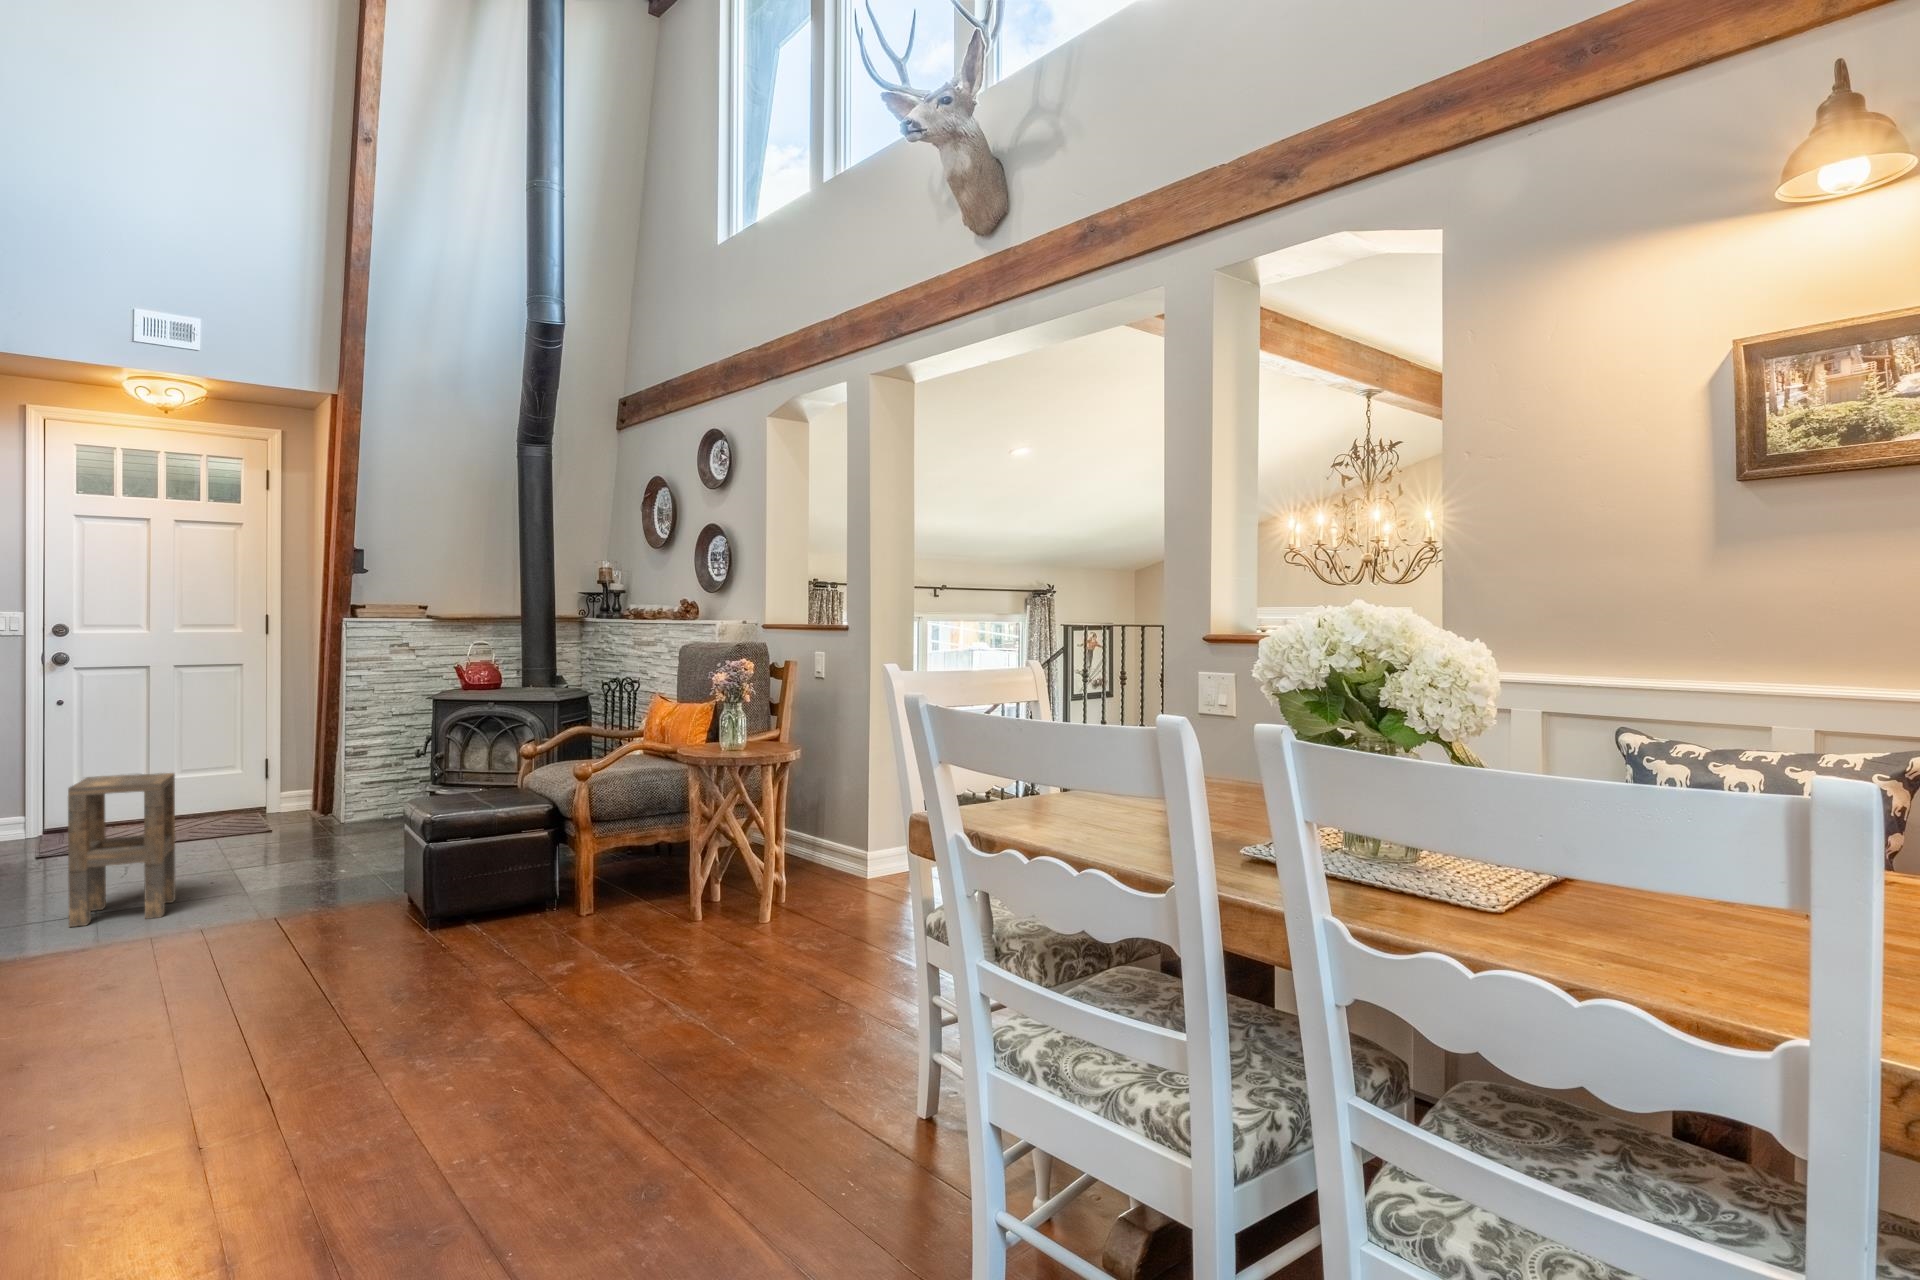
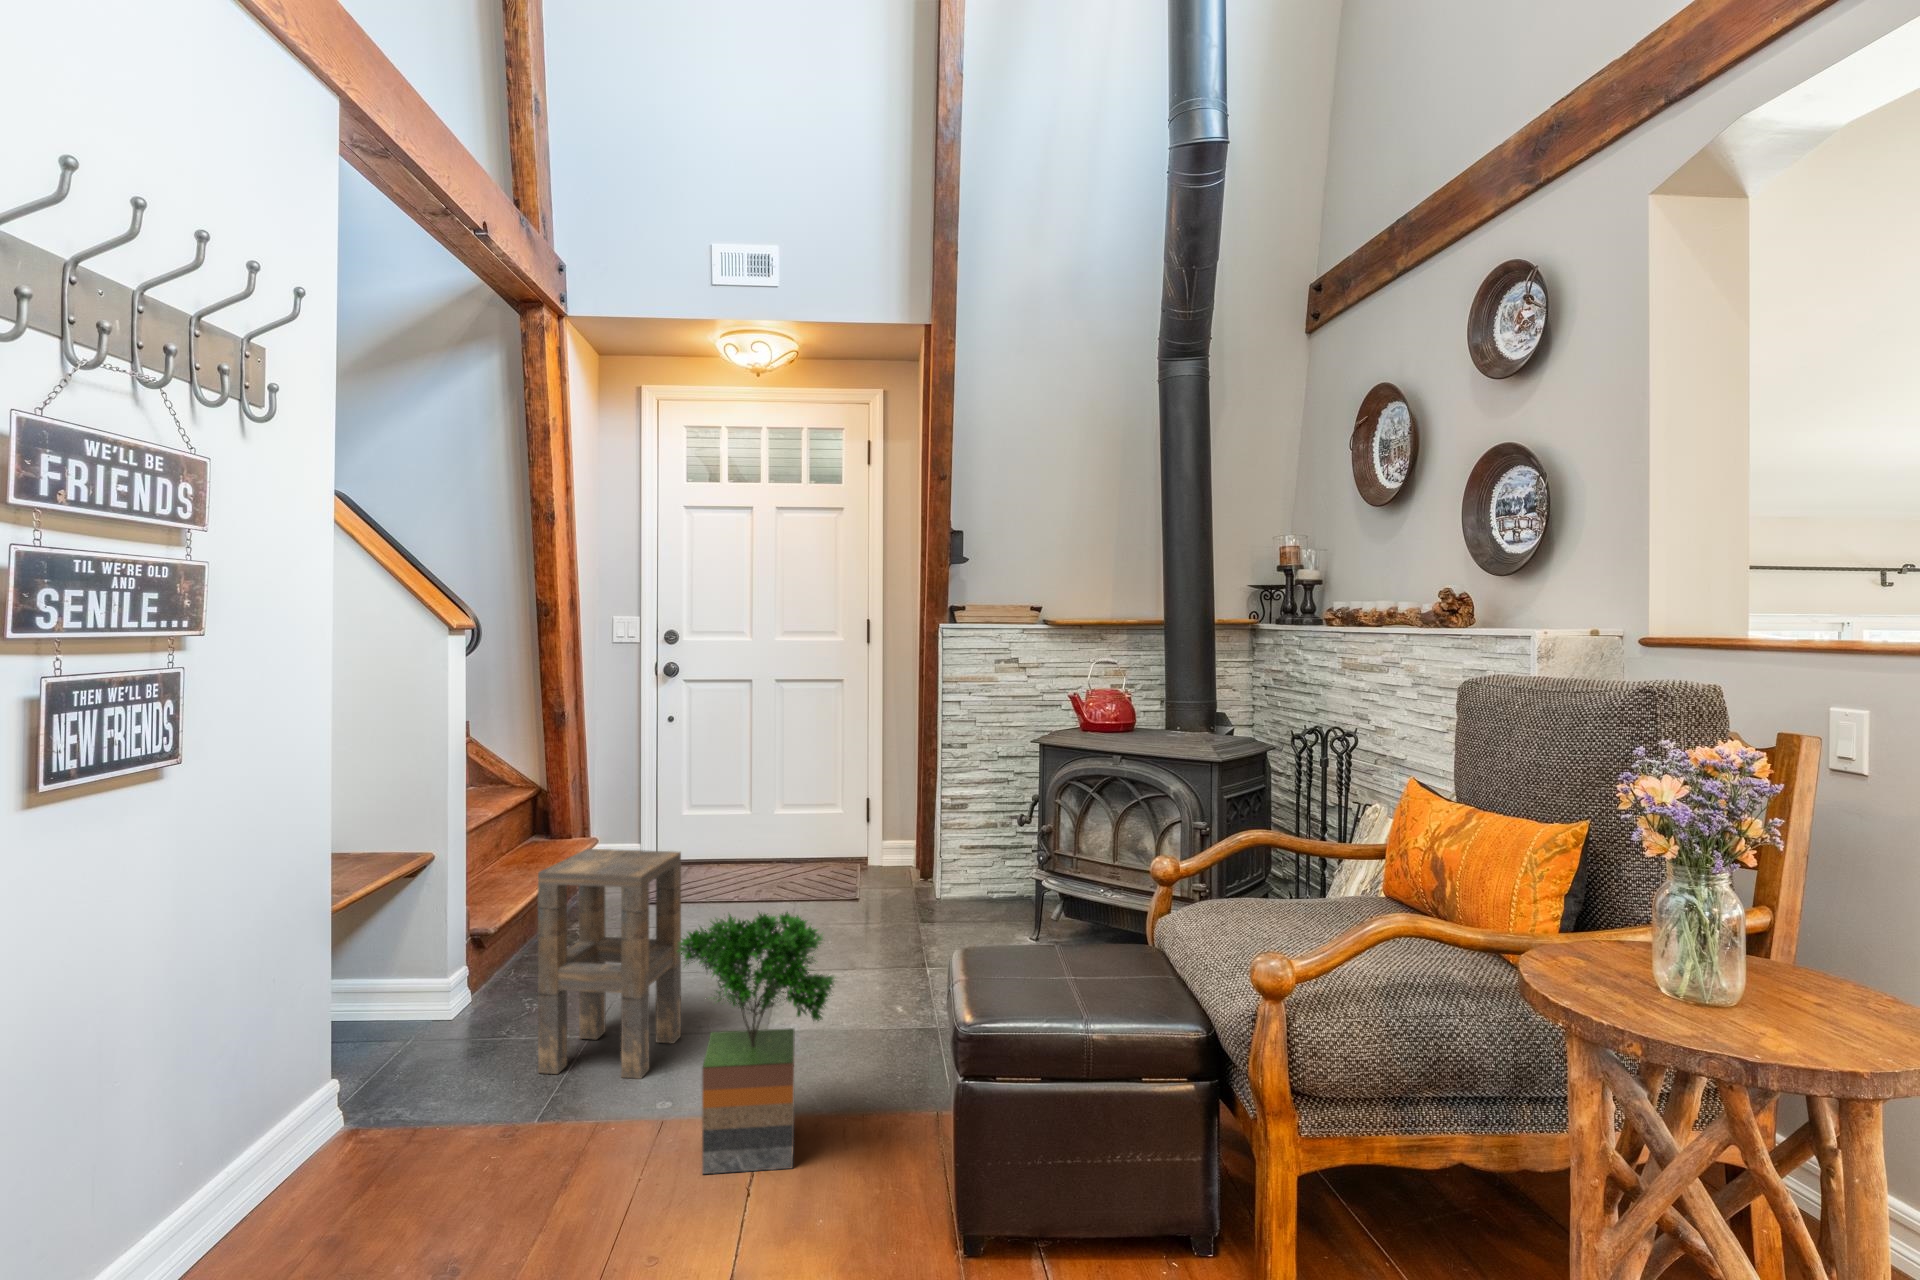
potted tree: none [218,786,335,936] -> present [677,912,834,1174]

